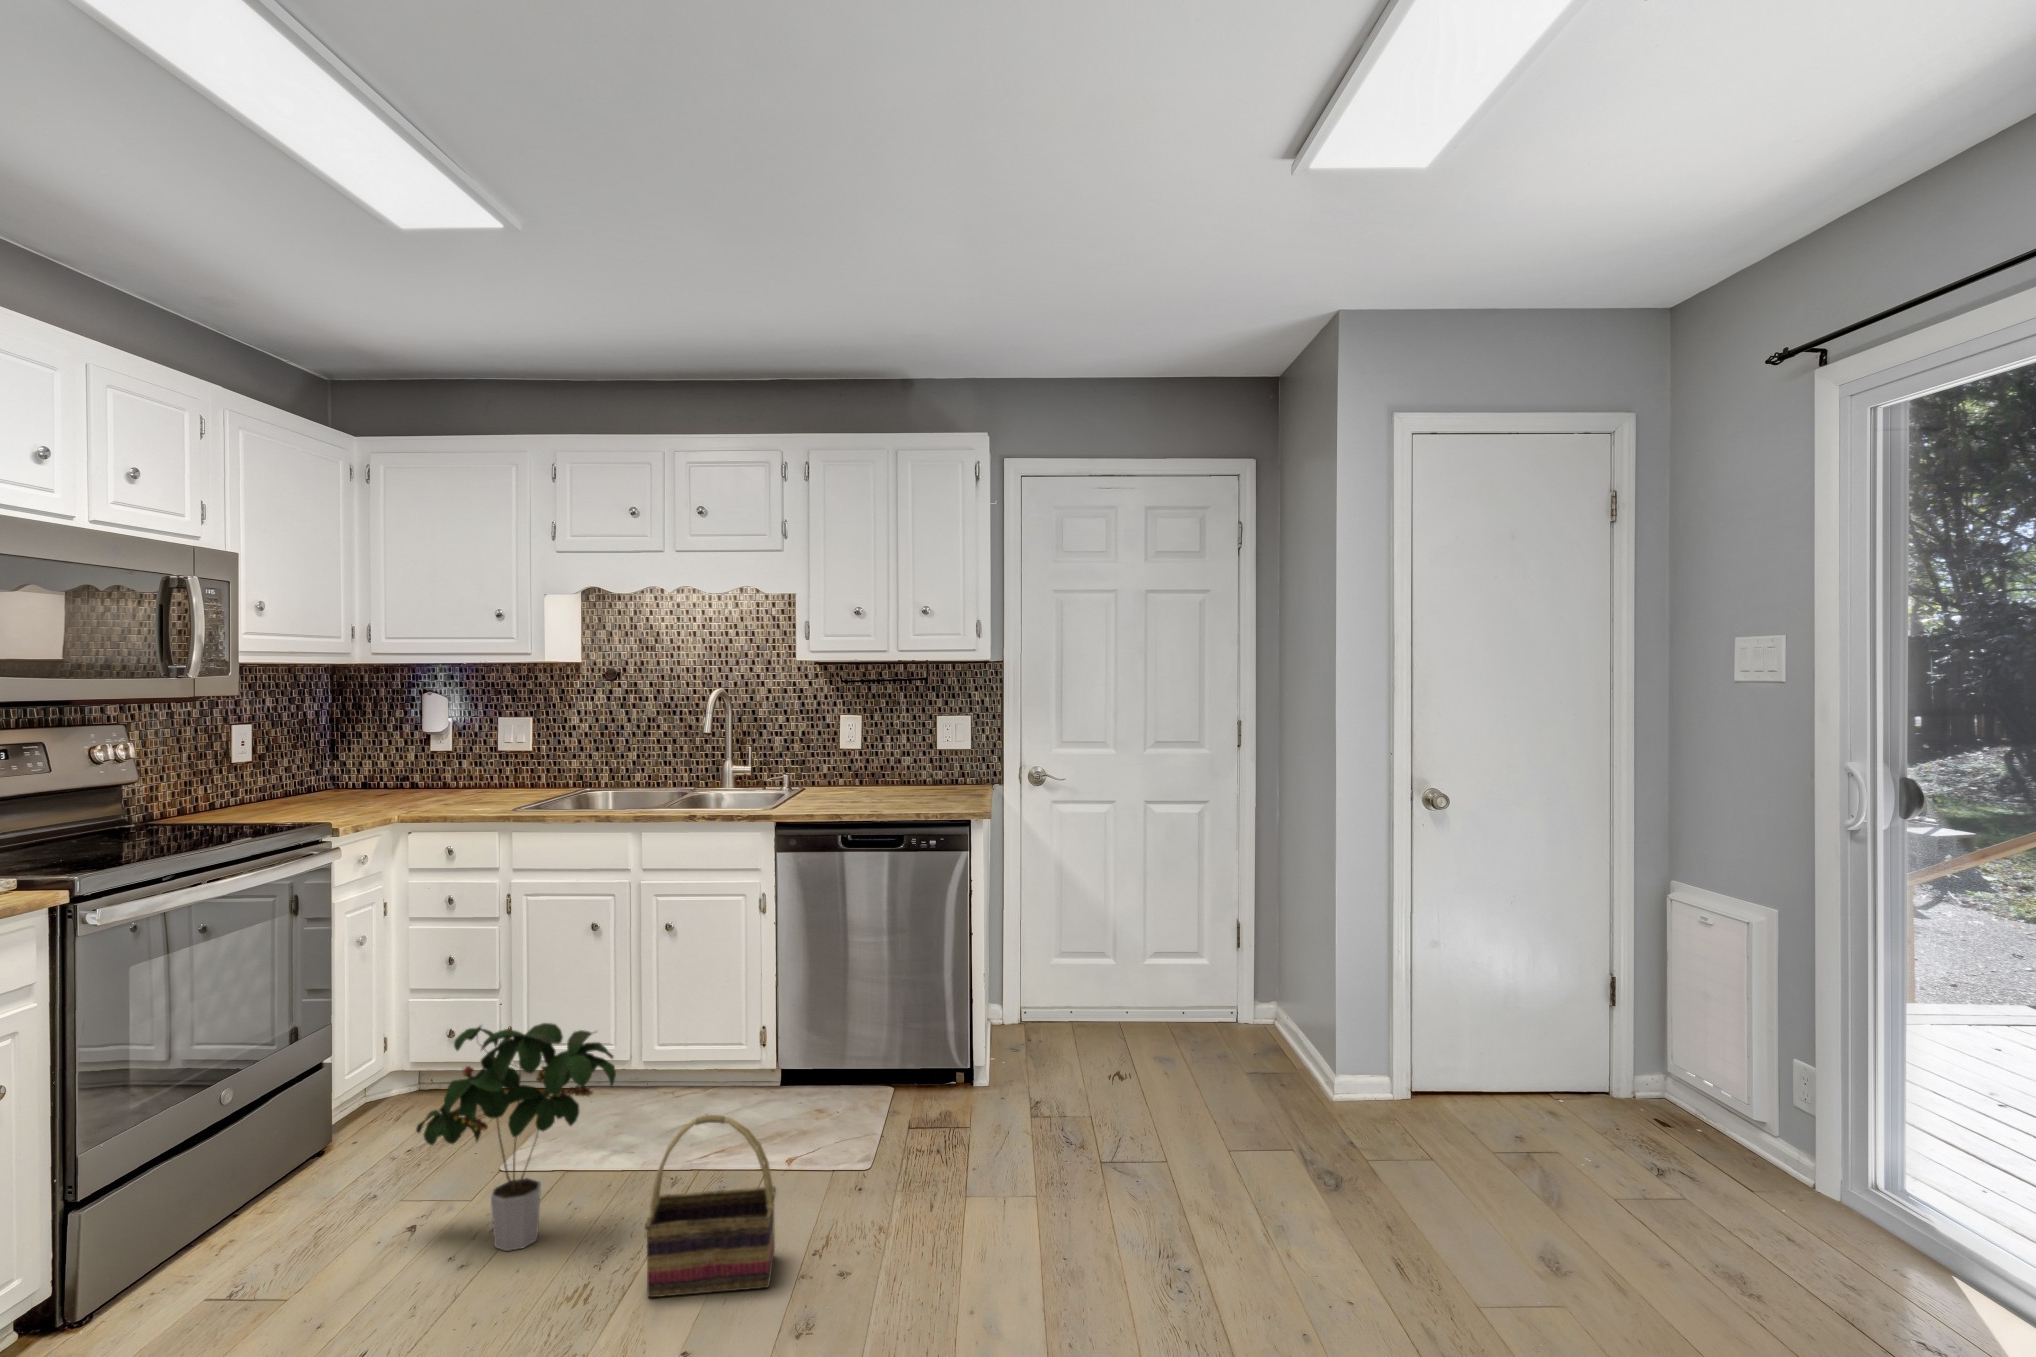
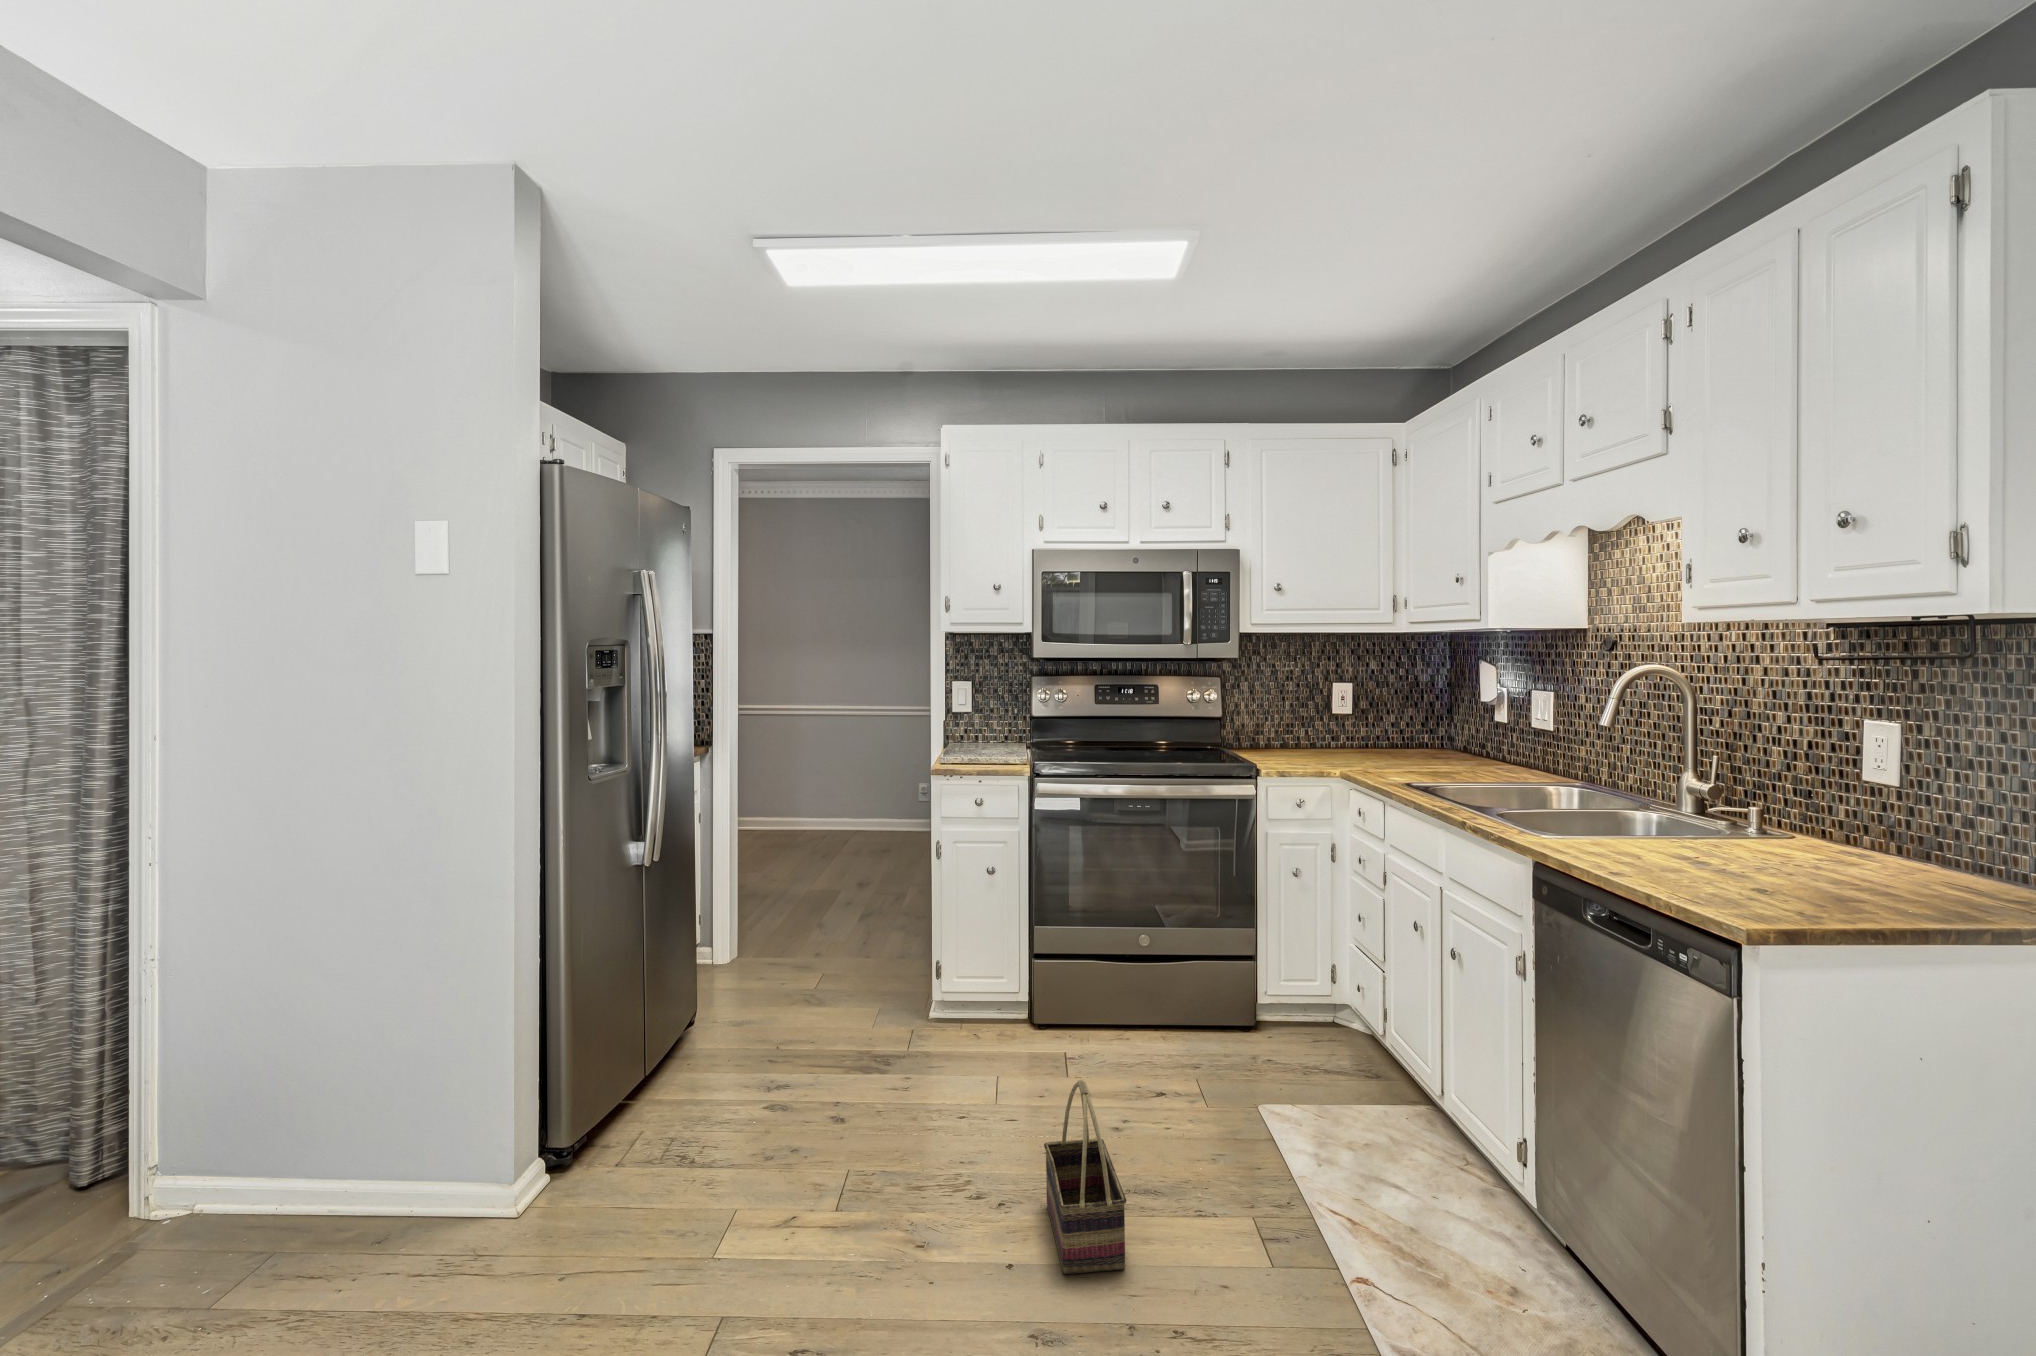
potted plant: present [416,1023,616,1251] -> none [1107,938,1167,1131]

